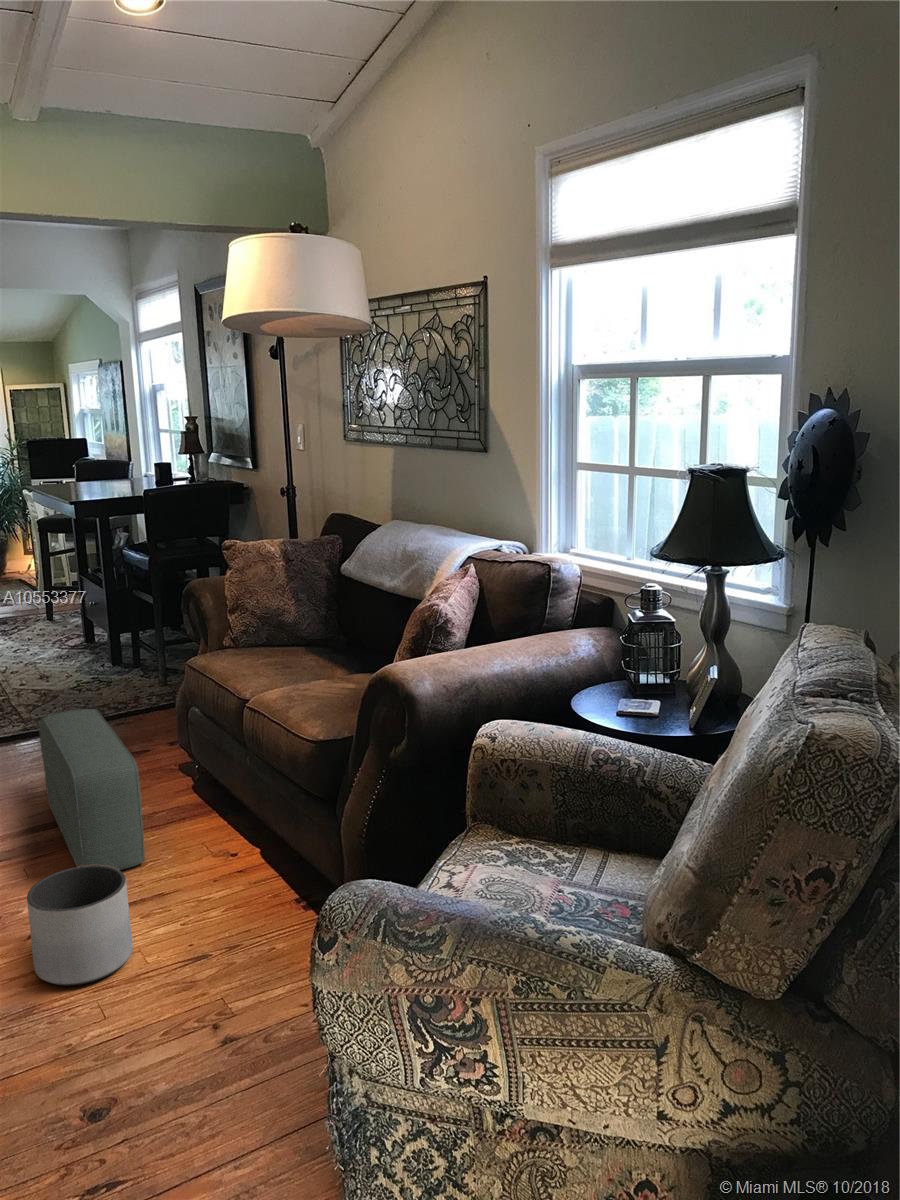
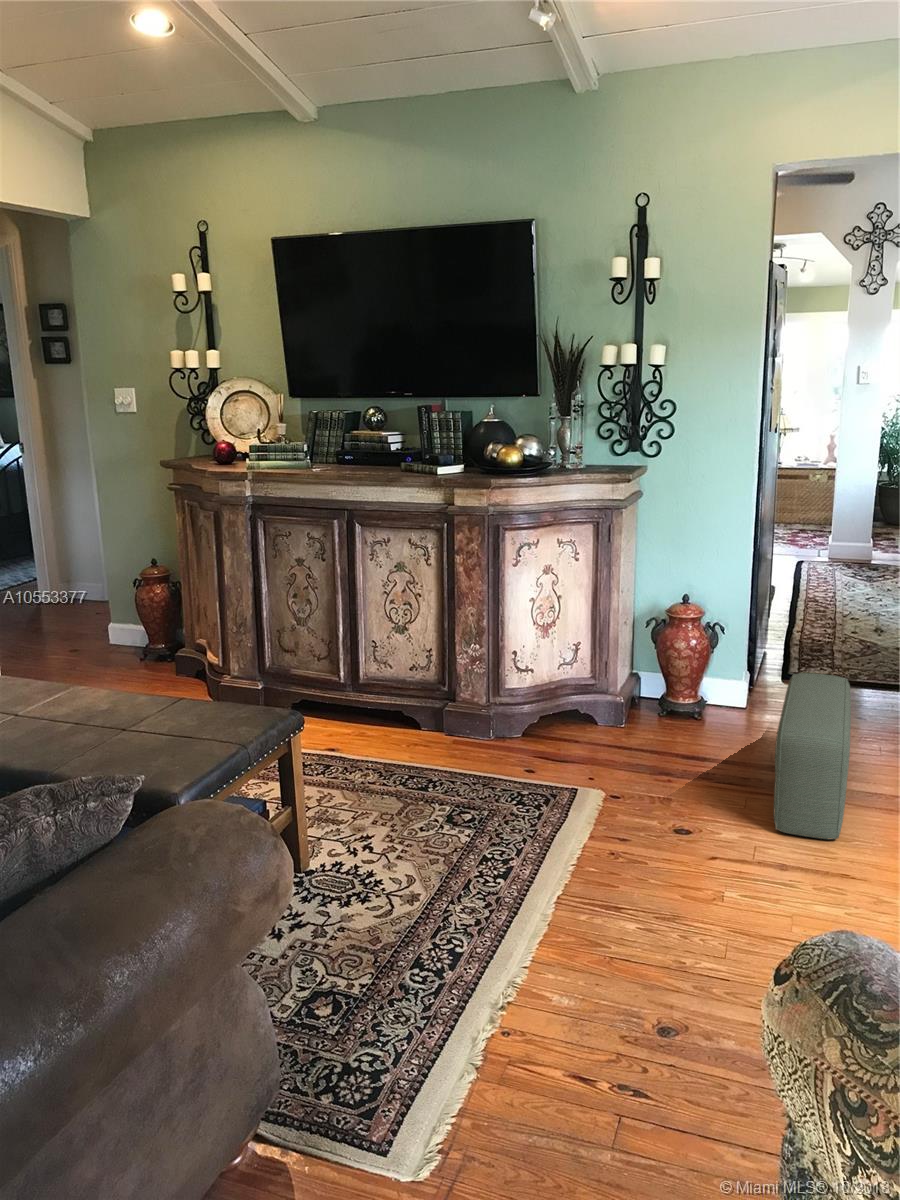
planter: present [27,865,133,986] -> none [689,813,782,923]

